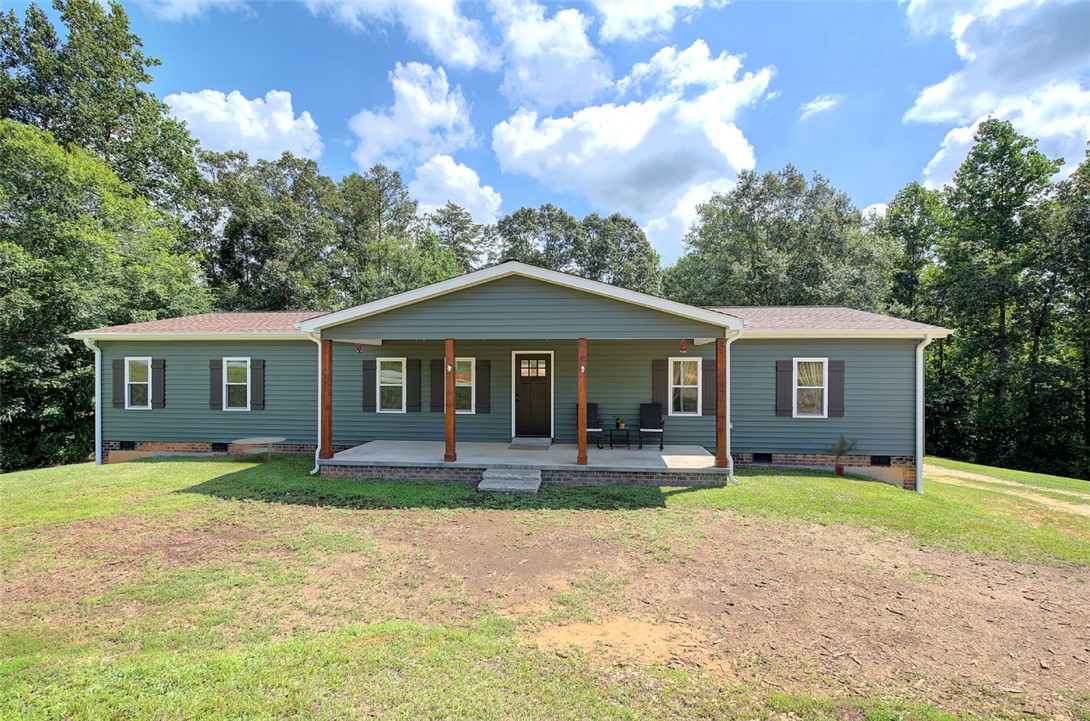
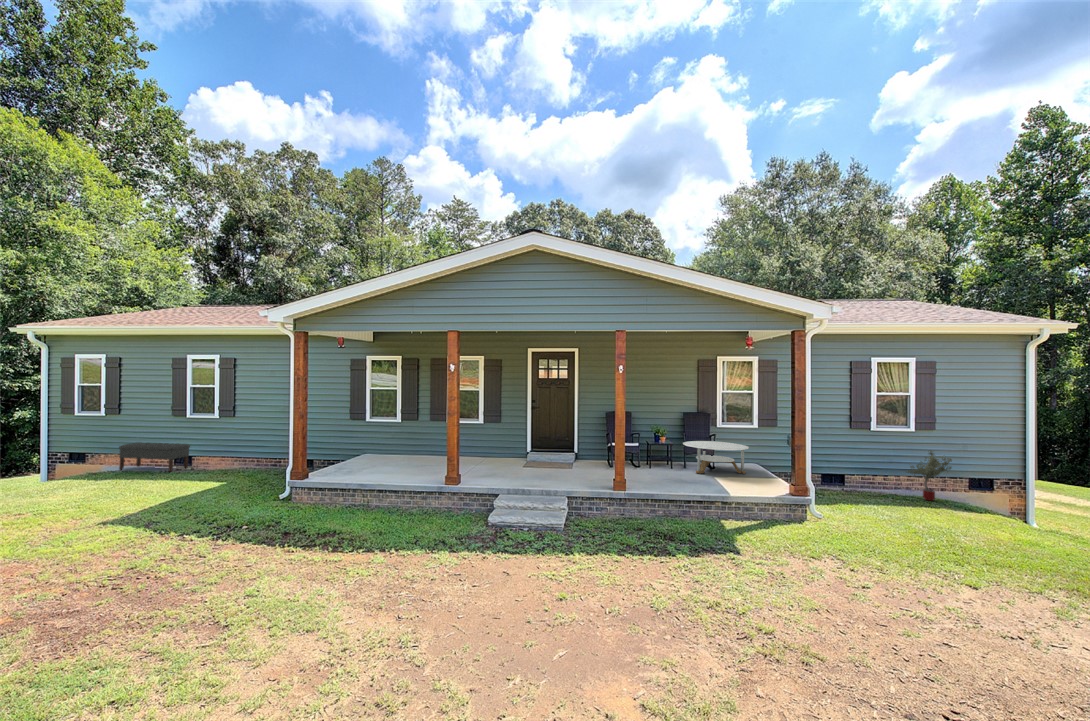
bench: none [165,433,224,457] -> present [119,443,190,472]
round table: present [232,437,286,462] -> present [683,441,749,474]

